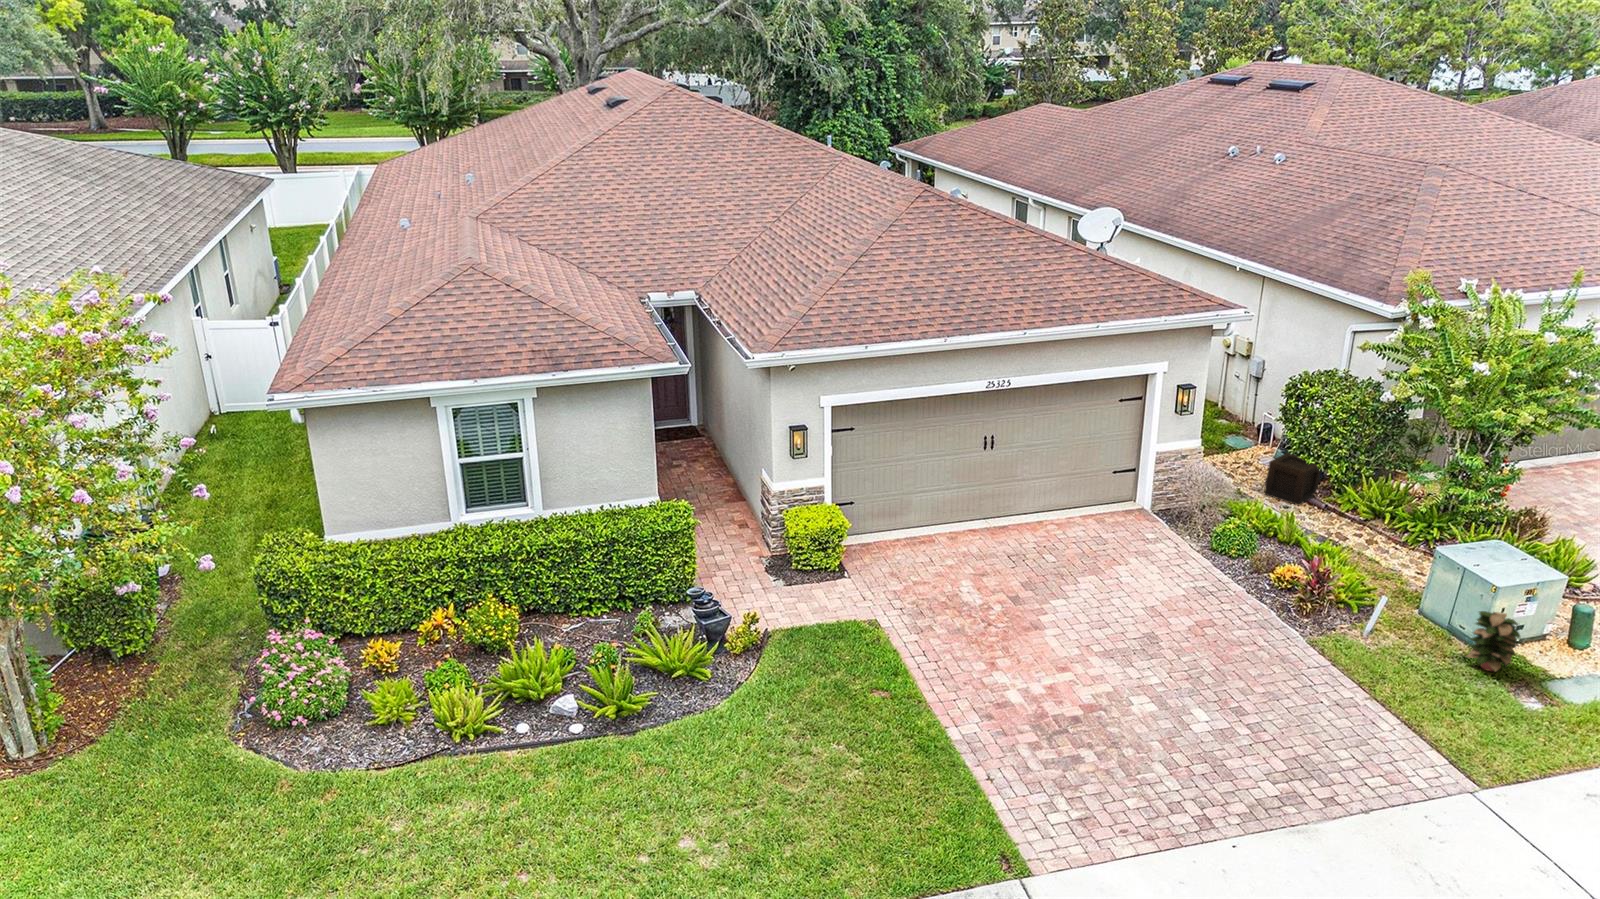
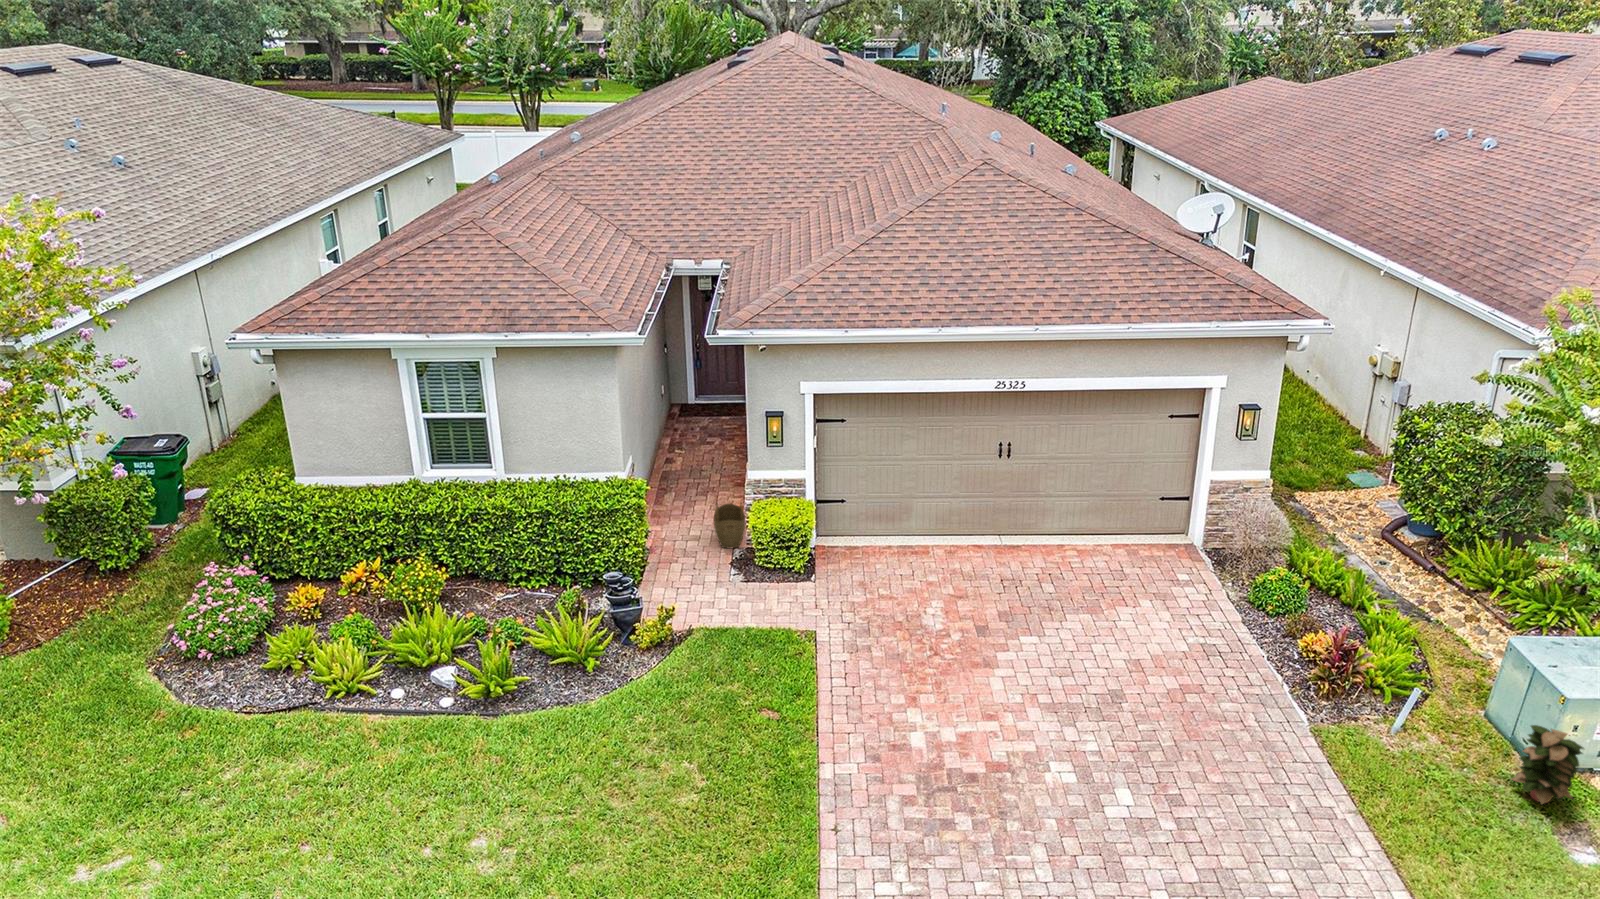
wooden crate: present [1264,453,1321,505] -> none [1363,497,1441,564]
woven basket: none [739,513,771,558] -> present [714,502,745,549]

